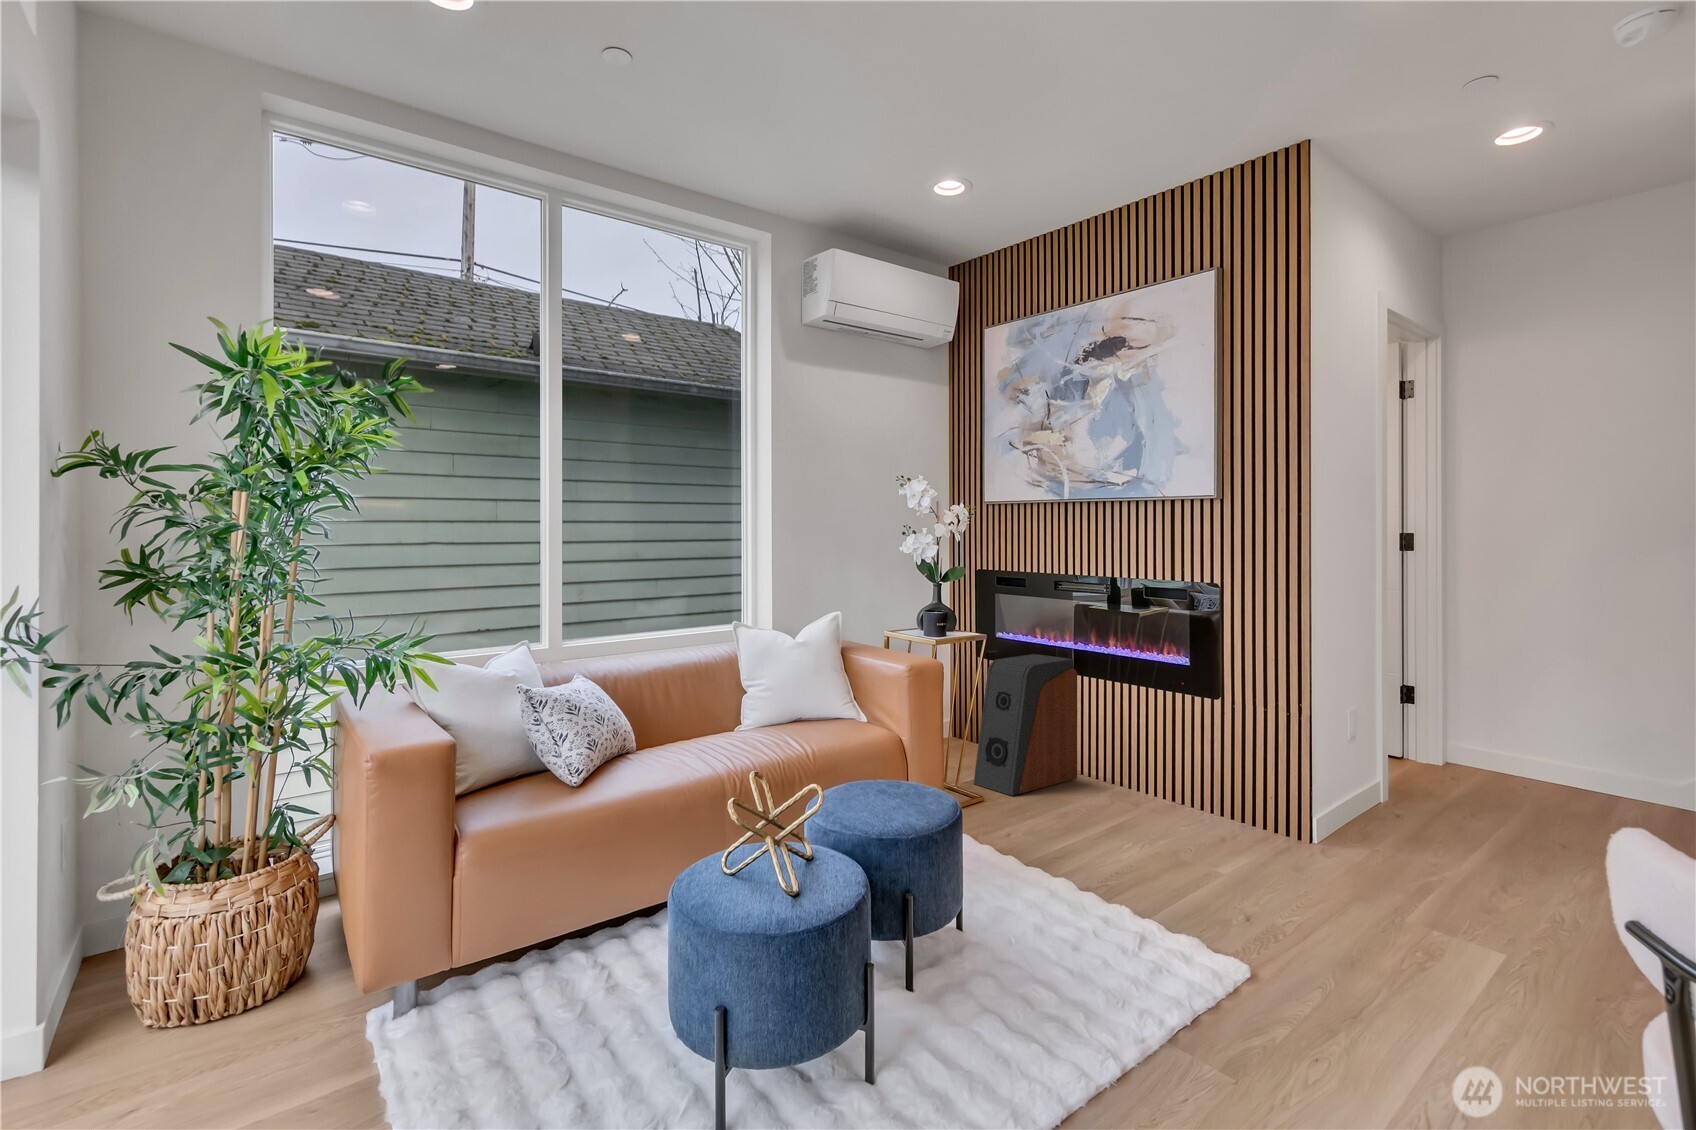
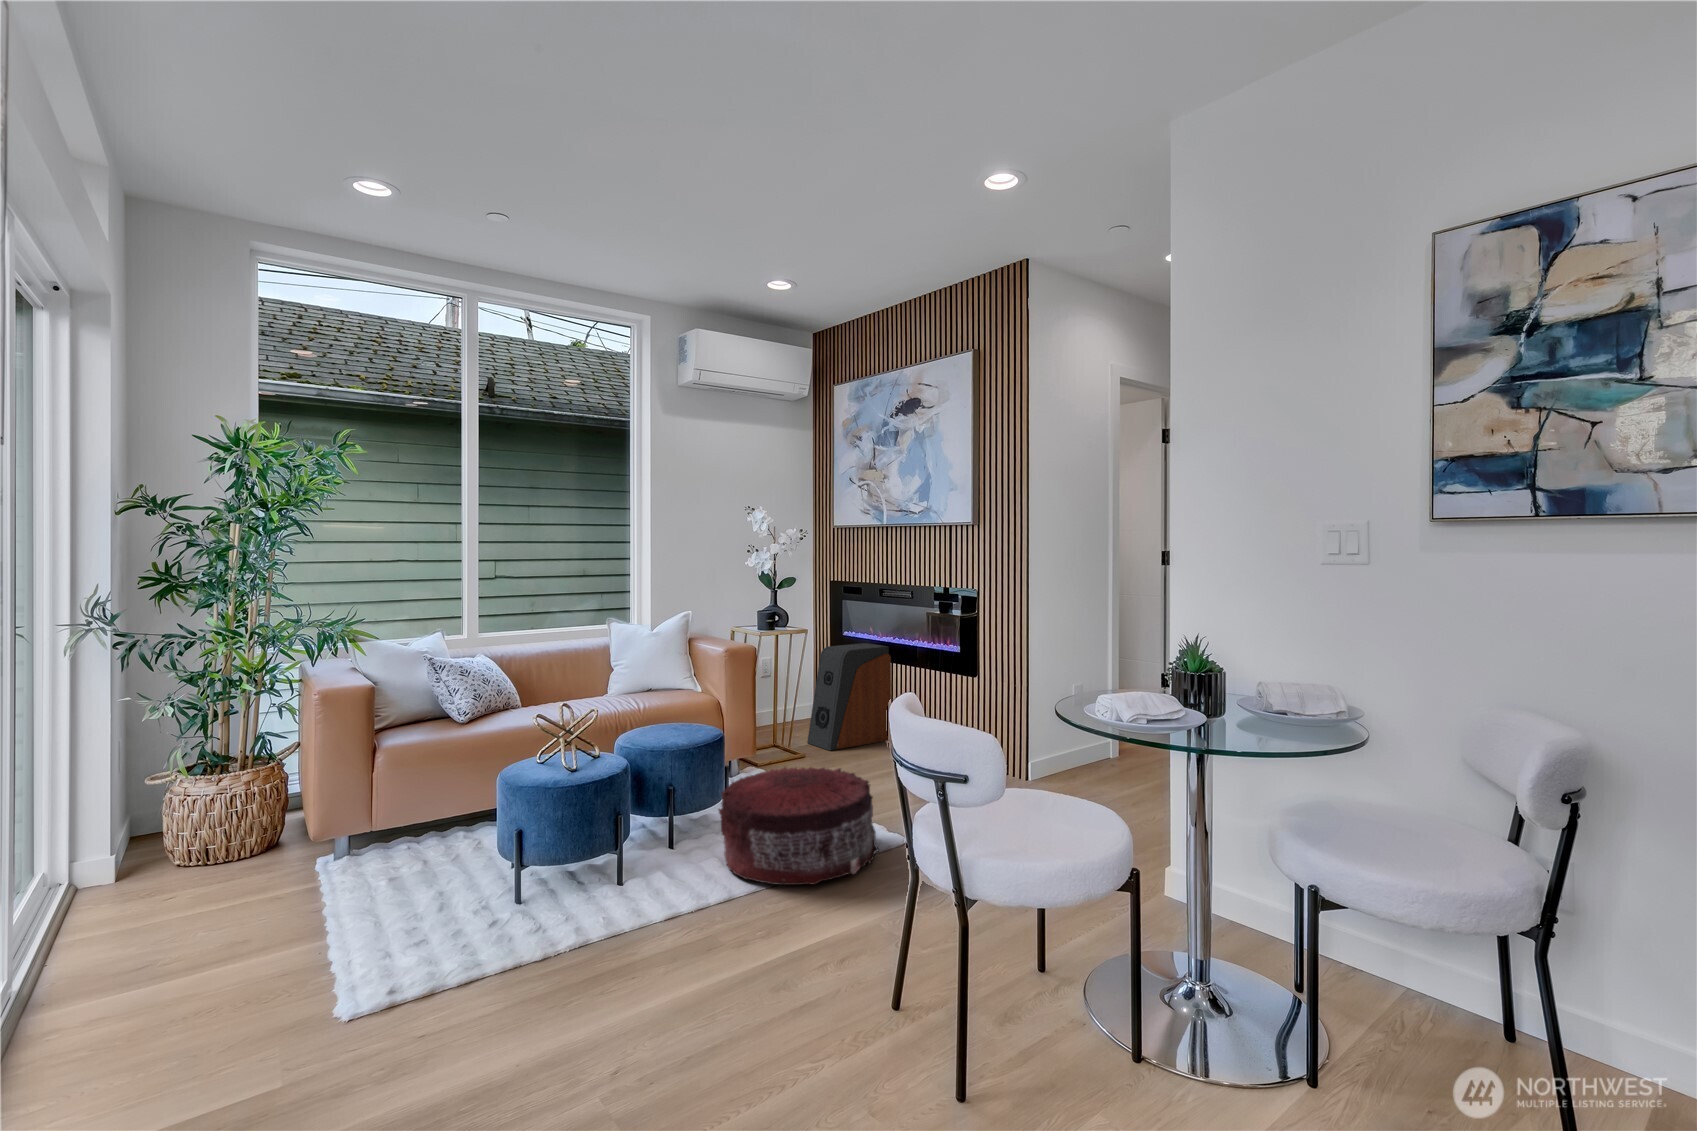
pouf: none [994,848,1244,1068] -> present [719,767,879,885]

